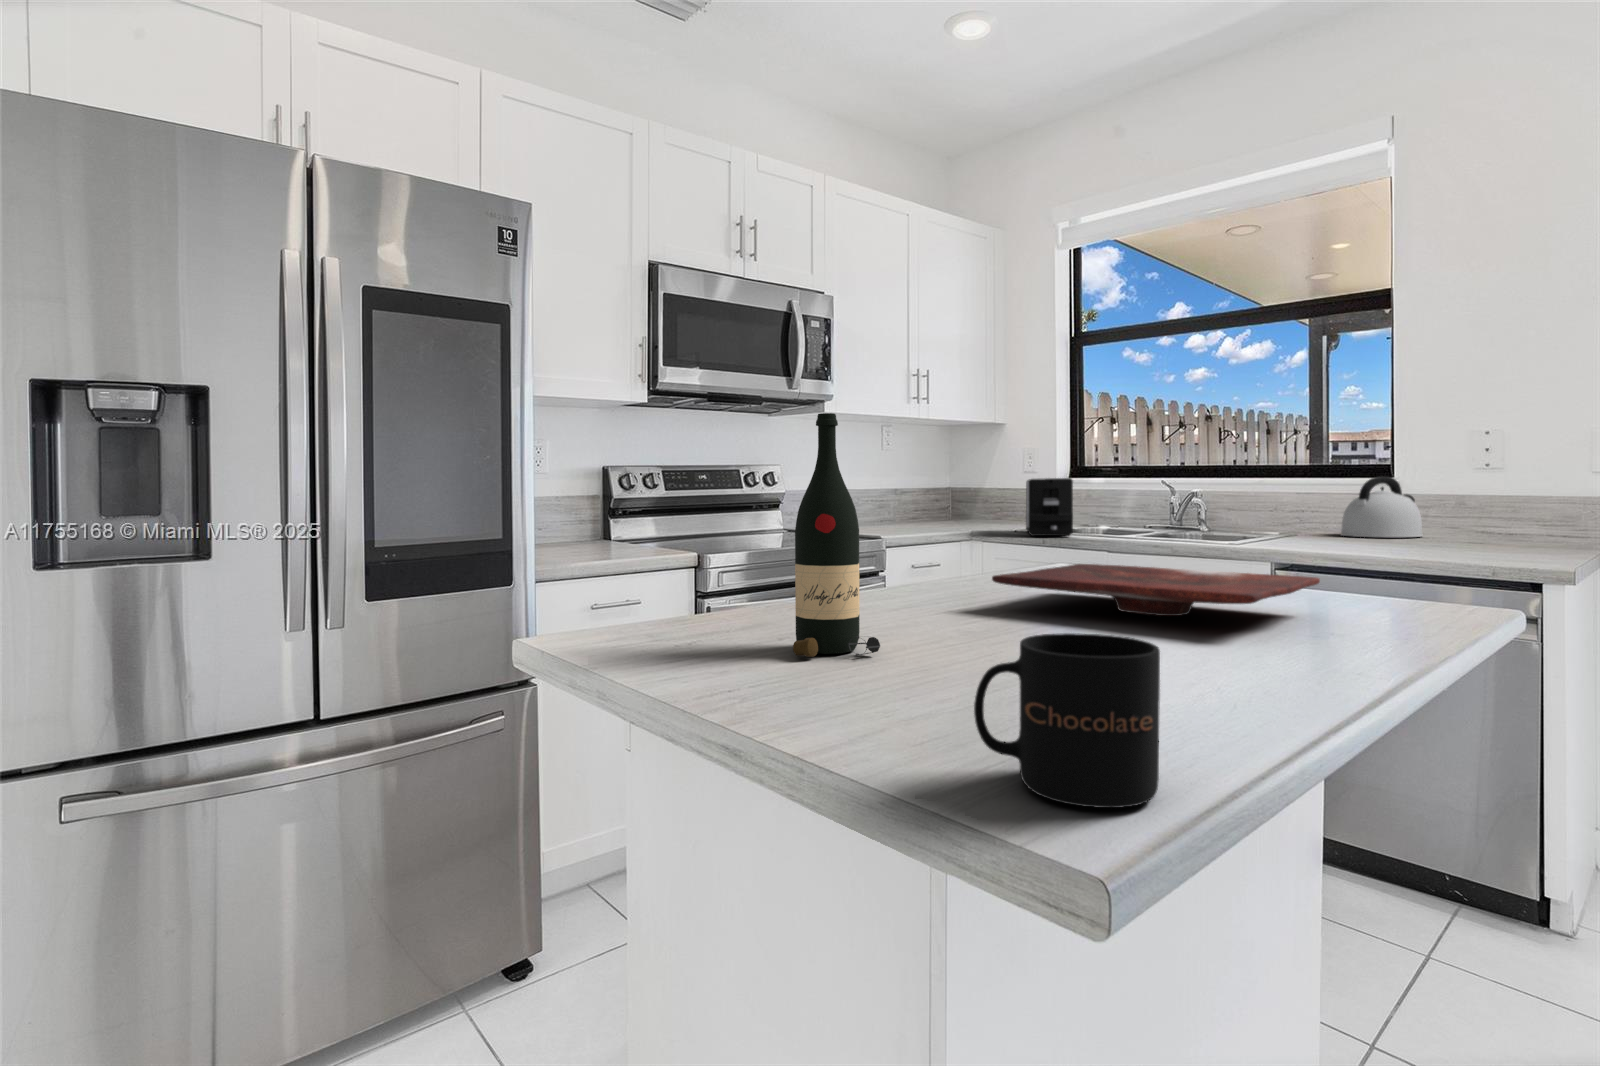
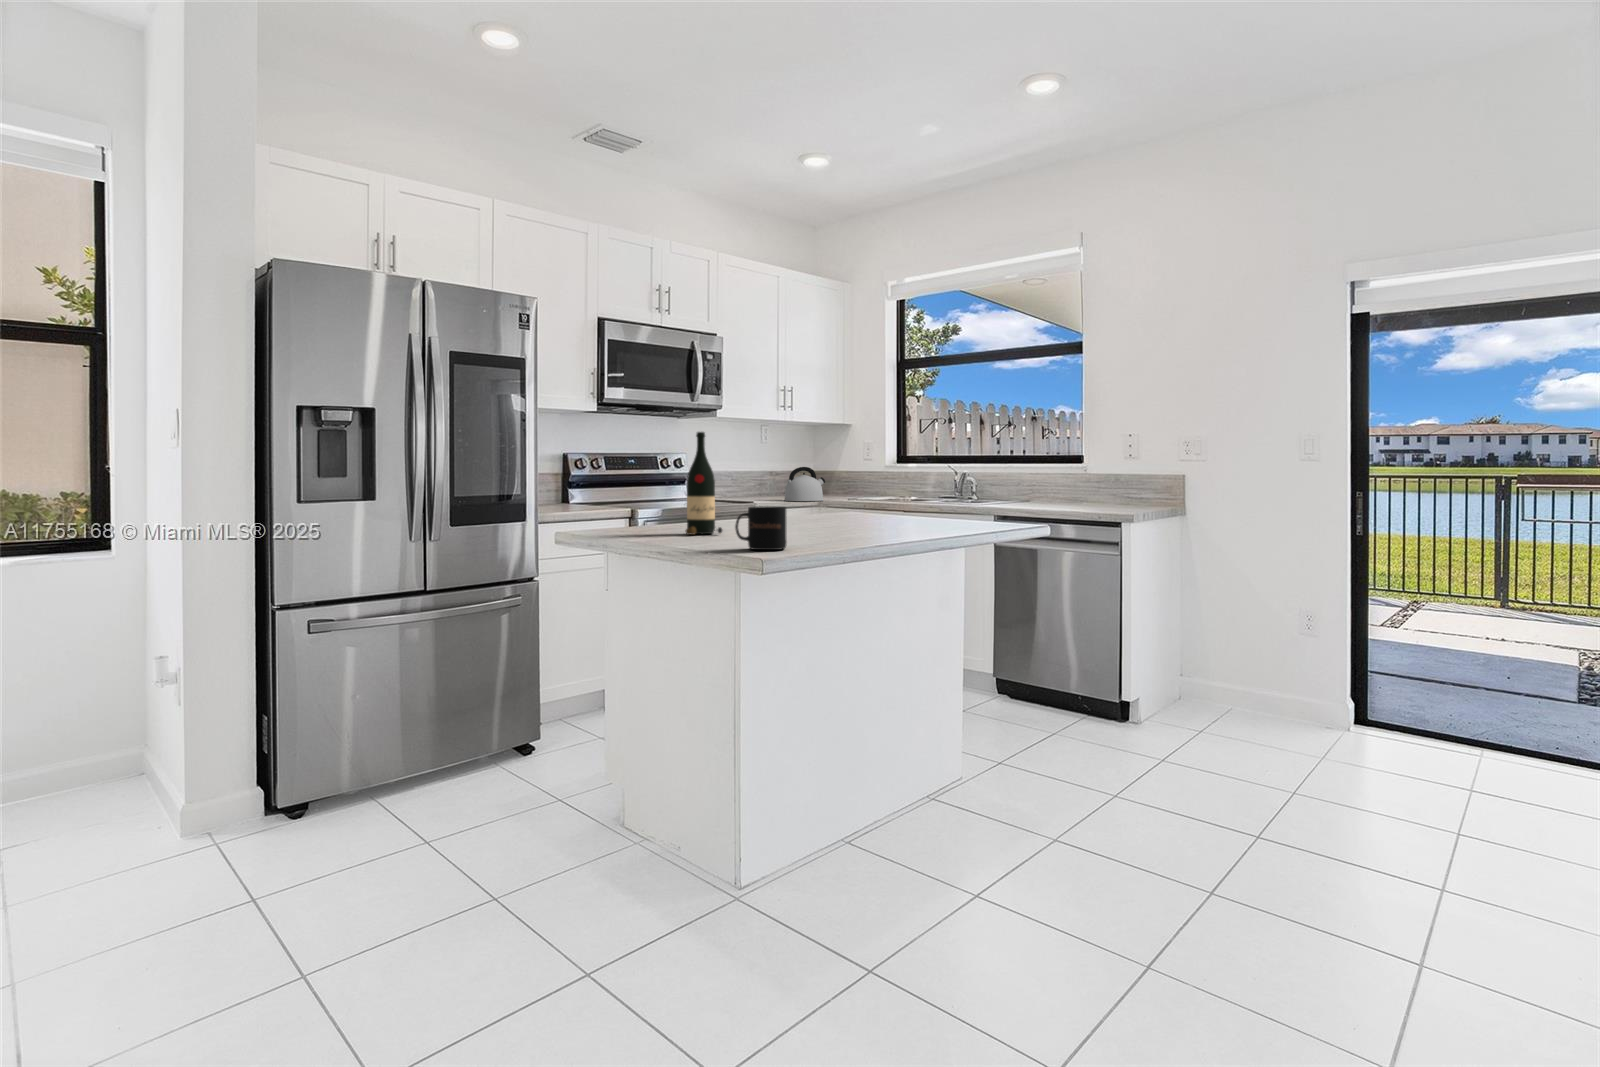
kettle: present [1341,476,1422,537] -> present [785,467,825,501]
toaster: present [1026,478,1073,536] -> none [853,464,883,503]
cutting board: present [992,564,1320,616] -> none [786,507,932,526]

